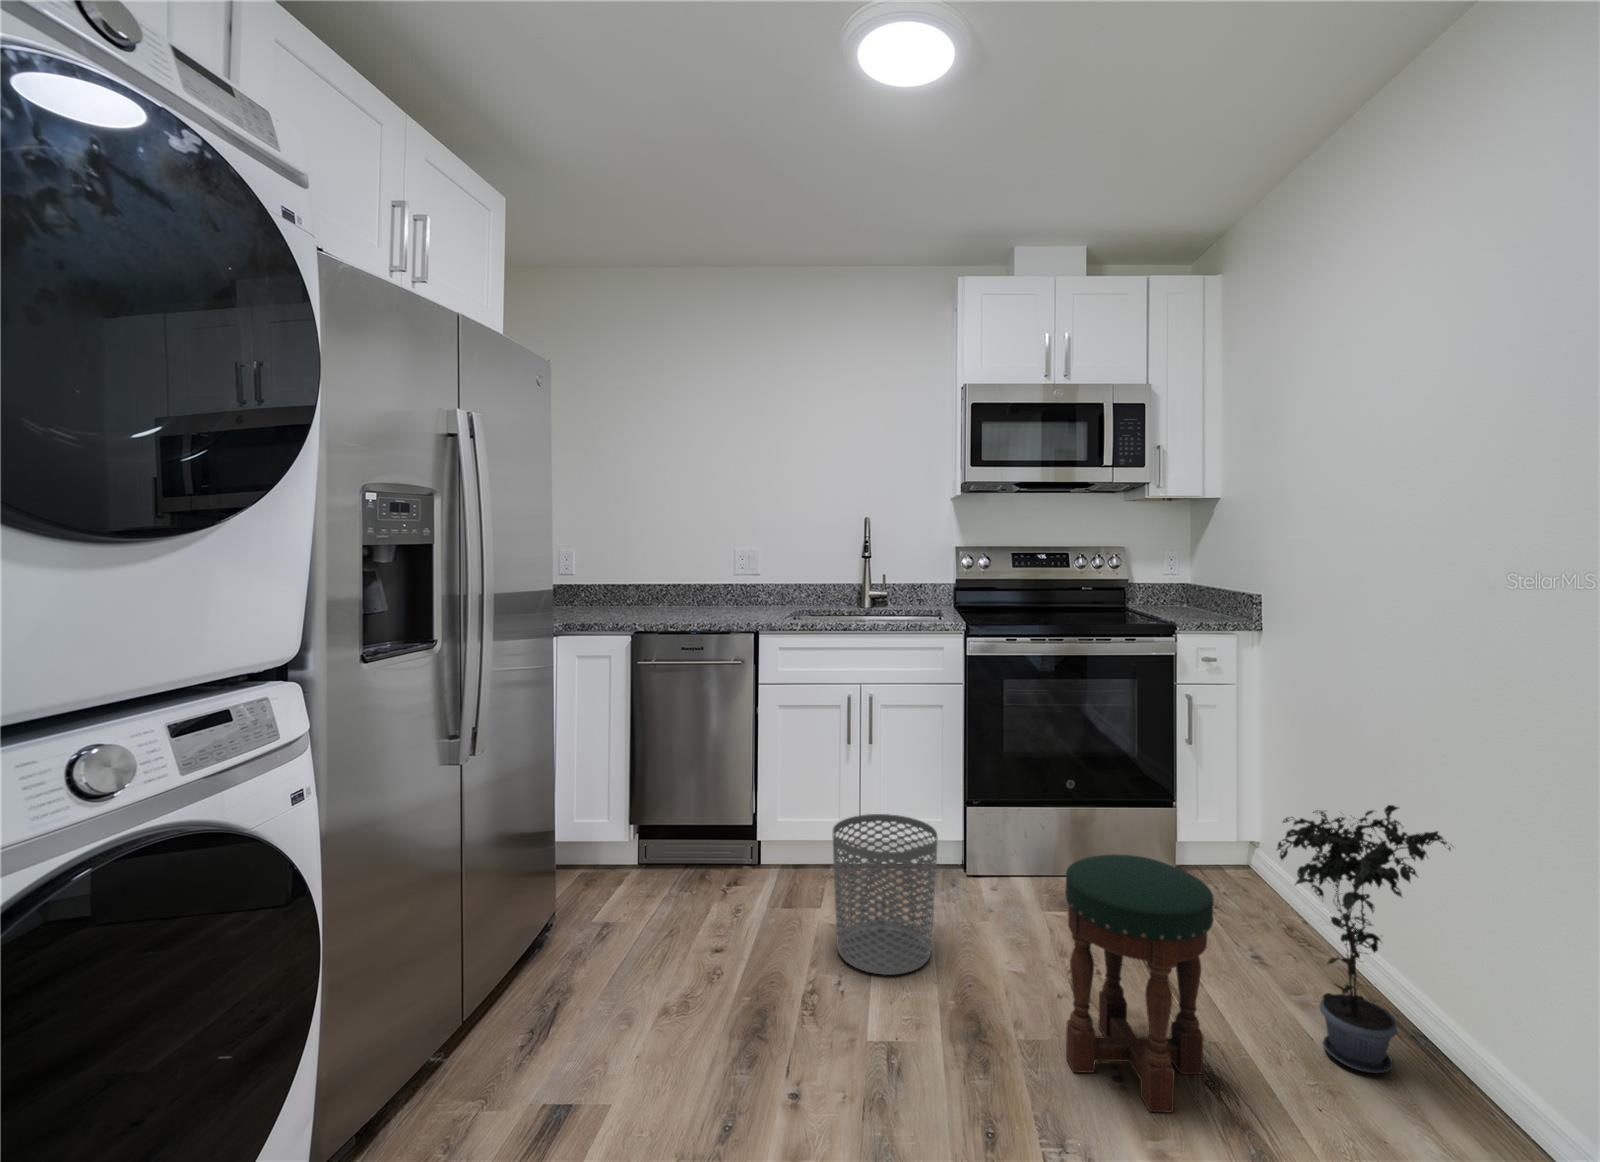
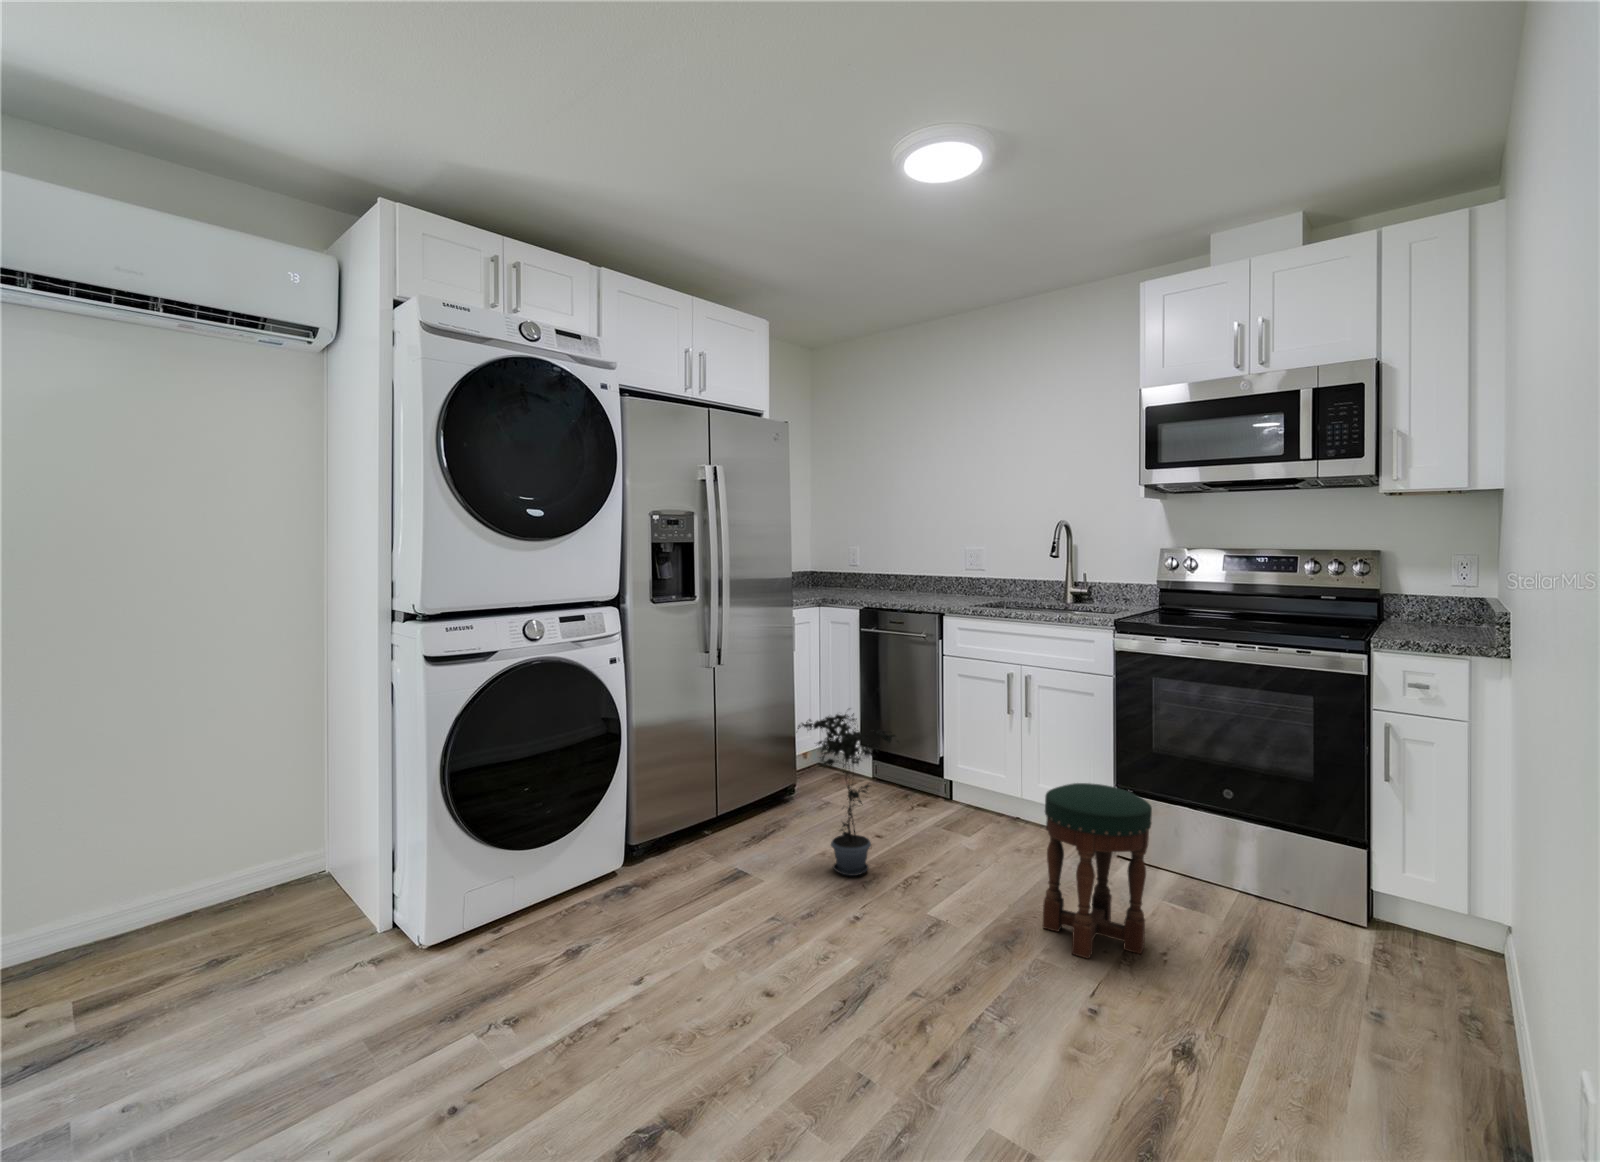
potted plant: present [1277,805,1451,1074] -> present [798,713,898,876]
waste bin: present [833,814,937,975] -> none [947,753,1027,865]

